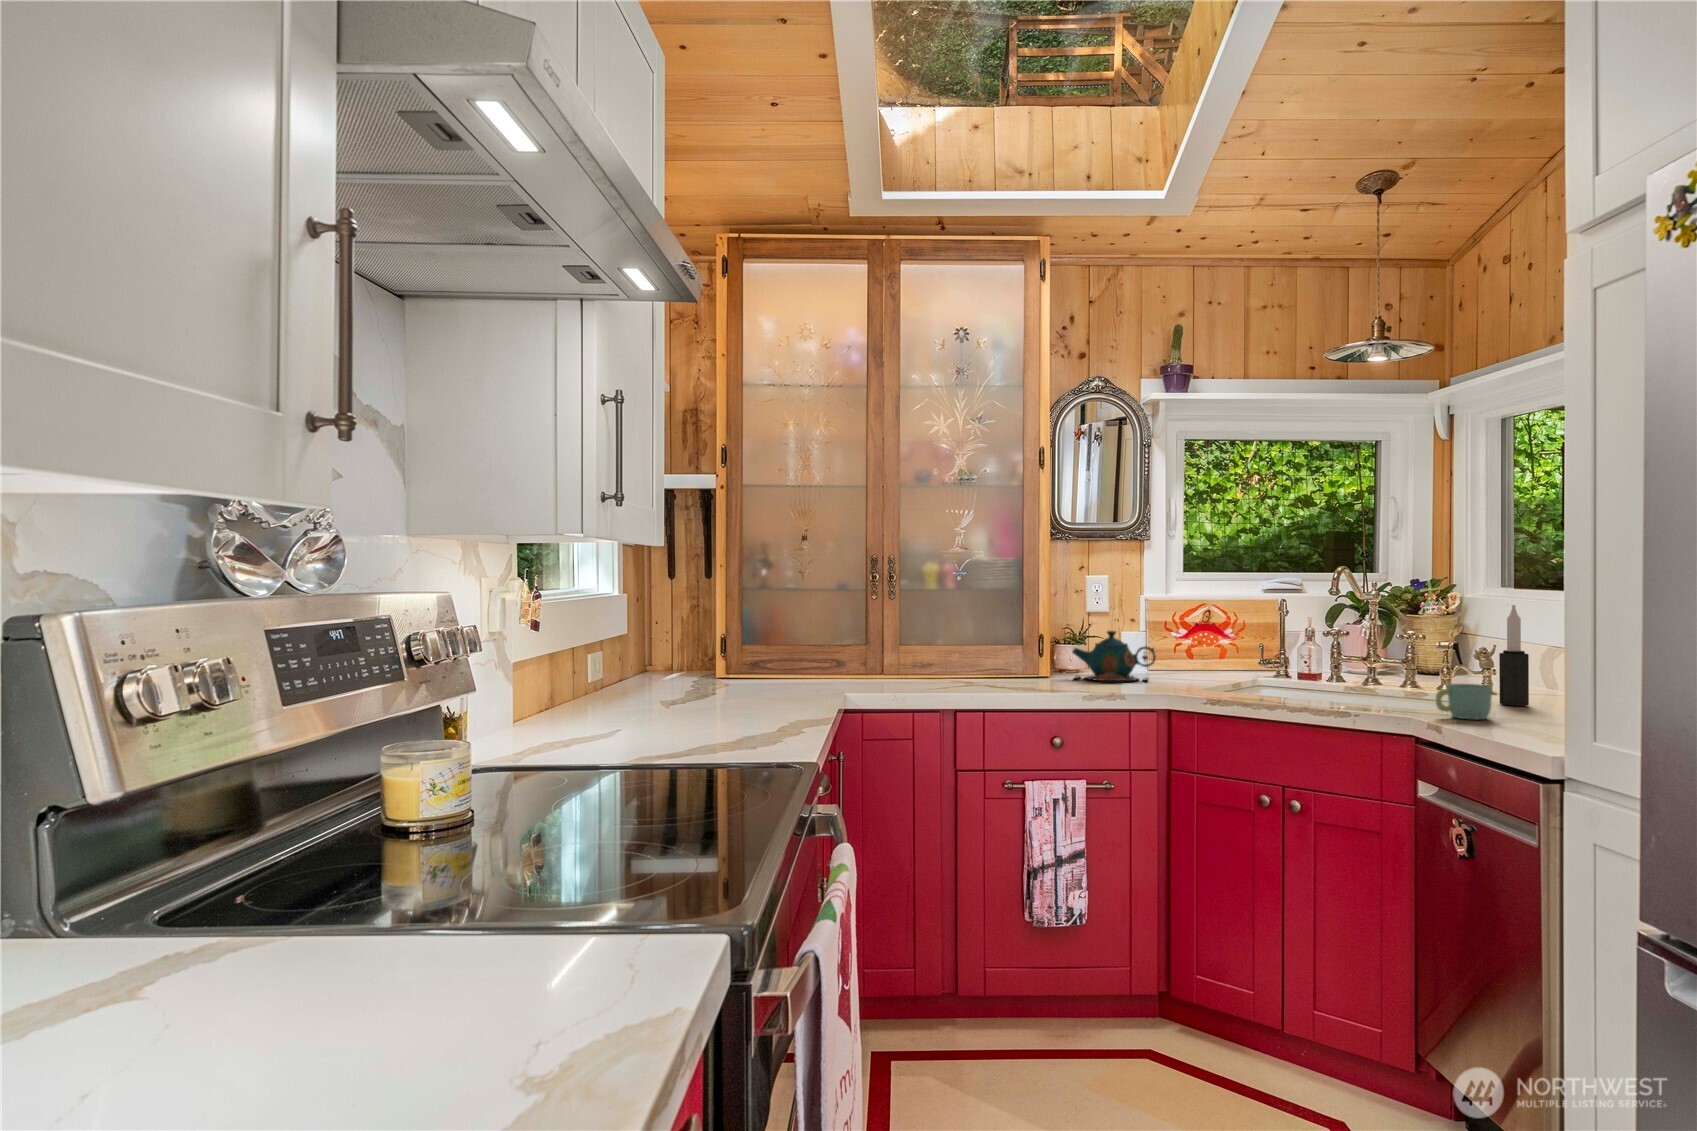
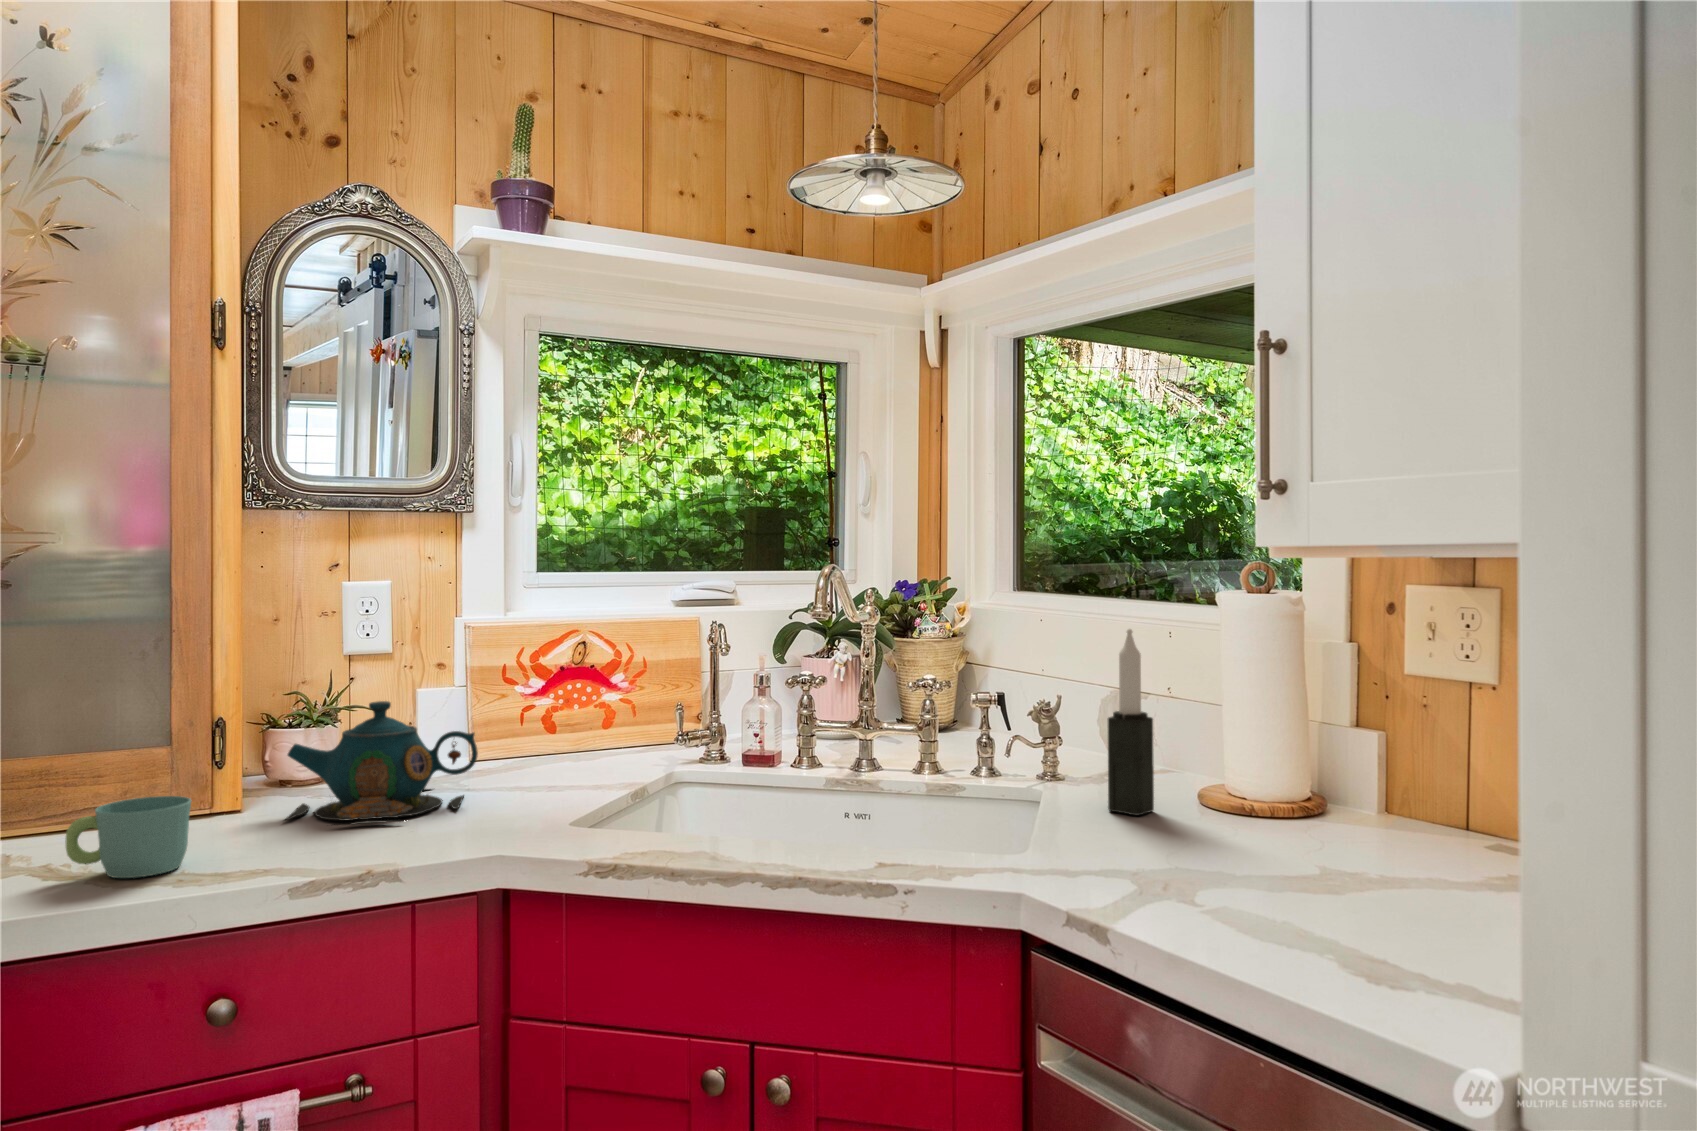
mug: present [1436,684,1492,720] -> present [65,796,191,878]

